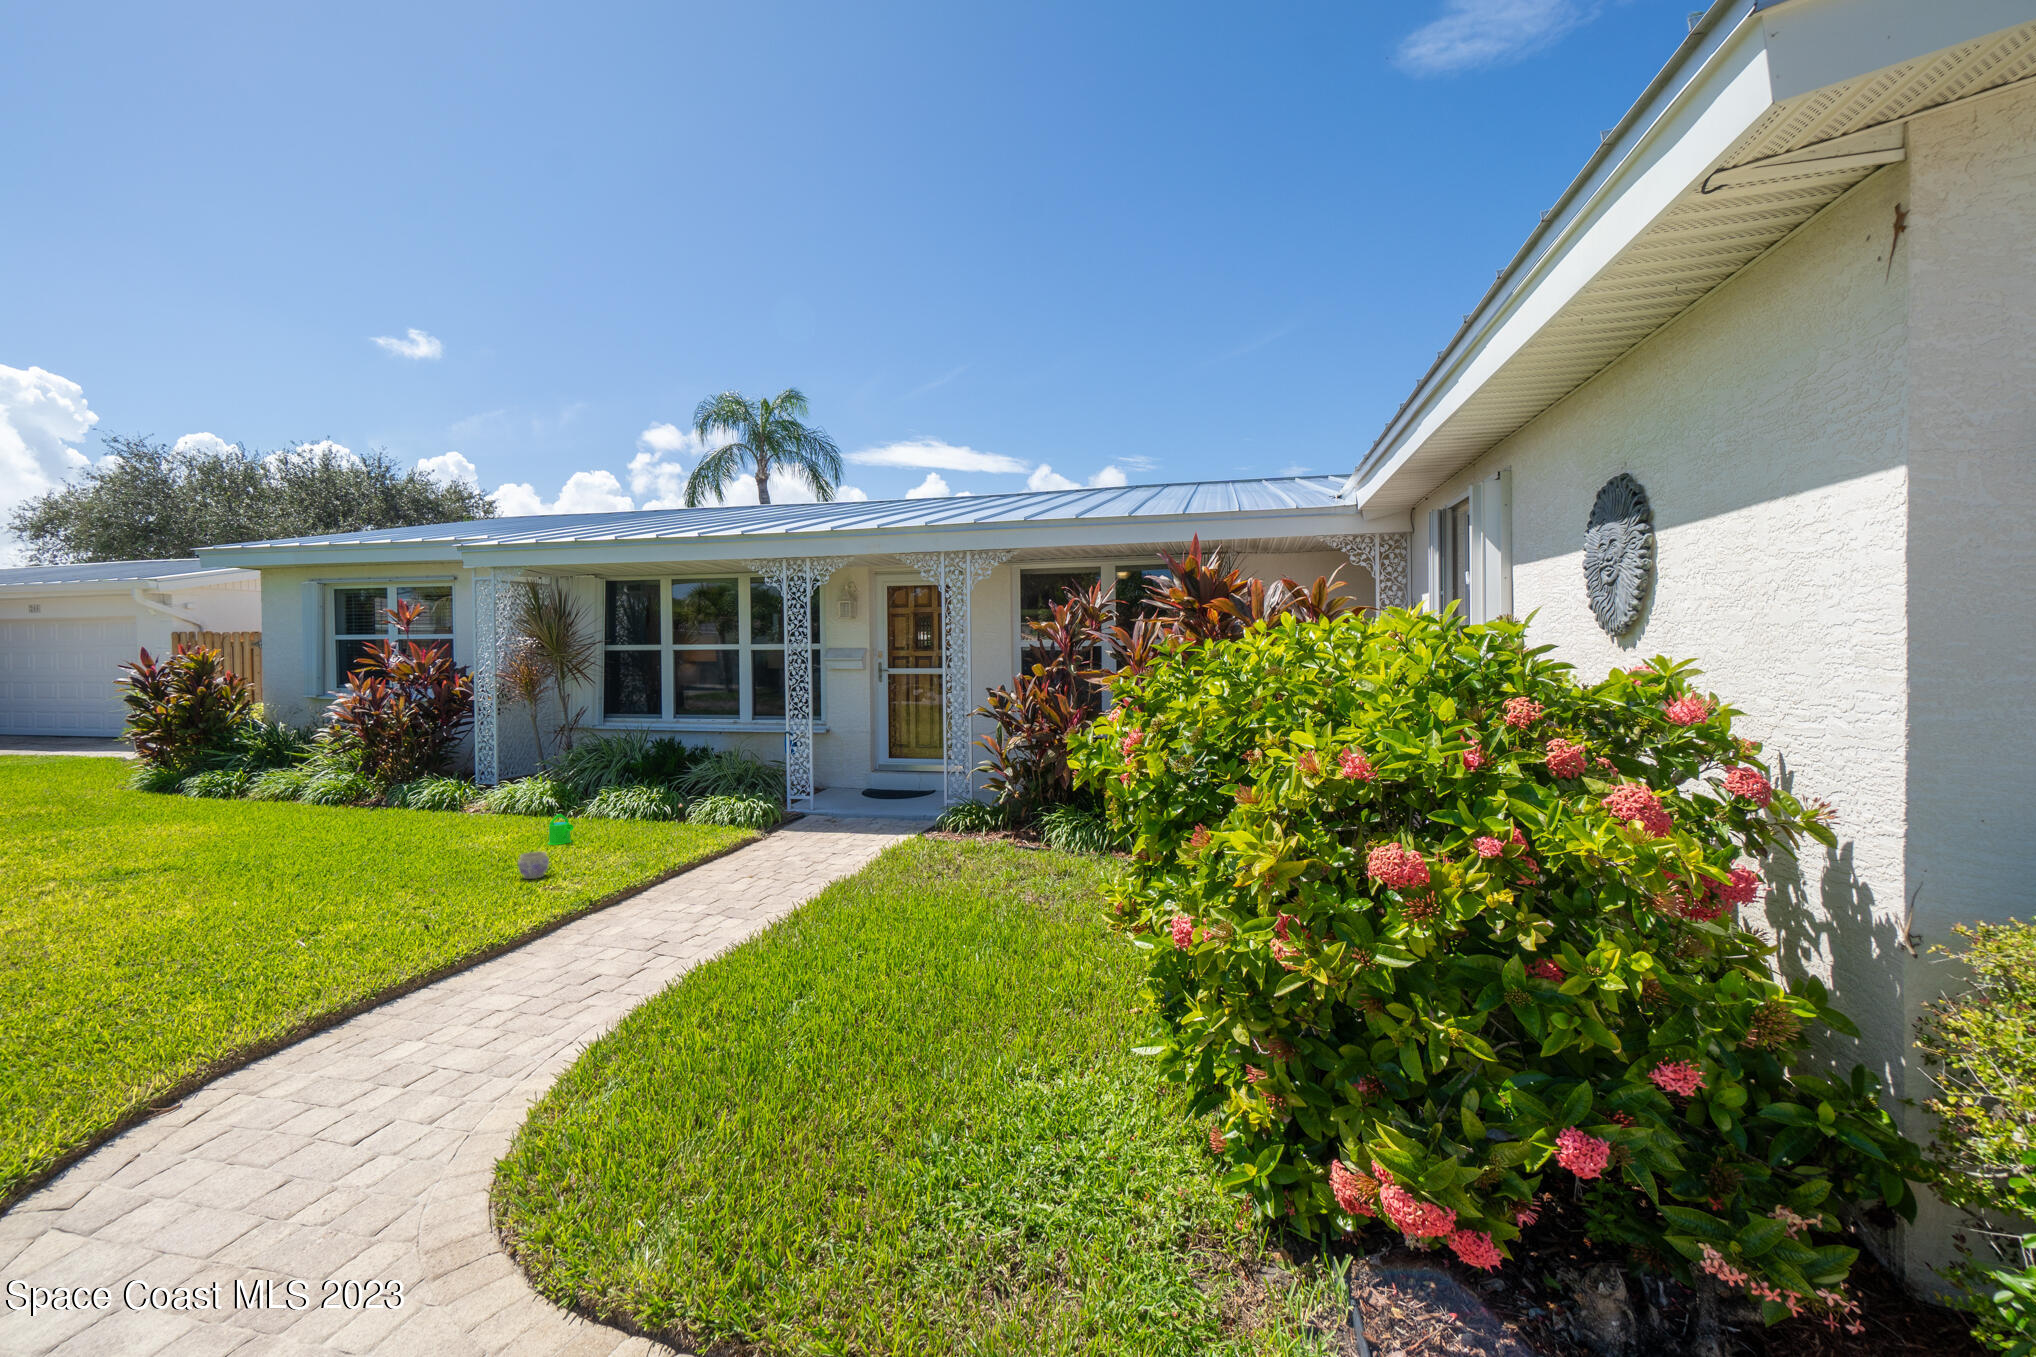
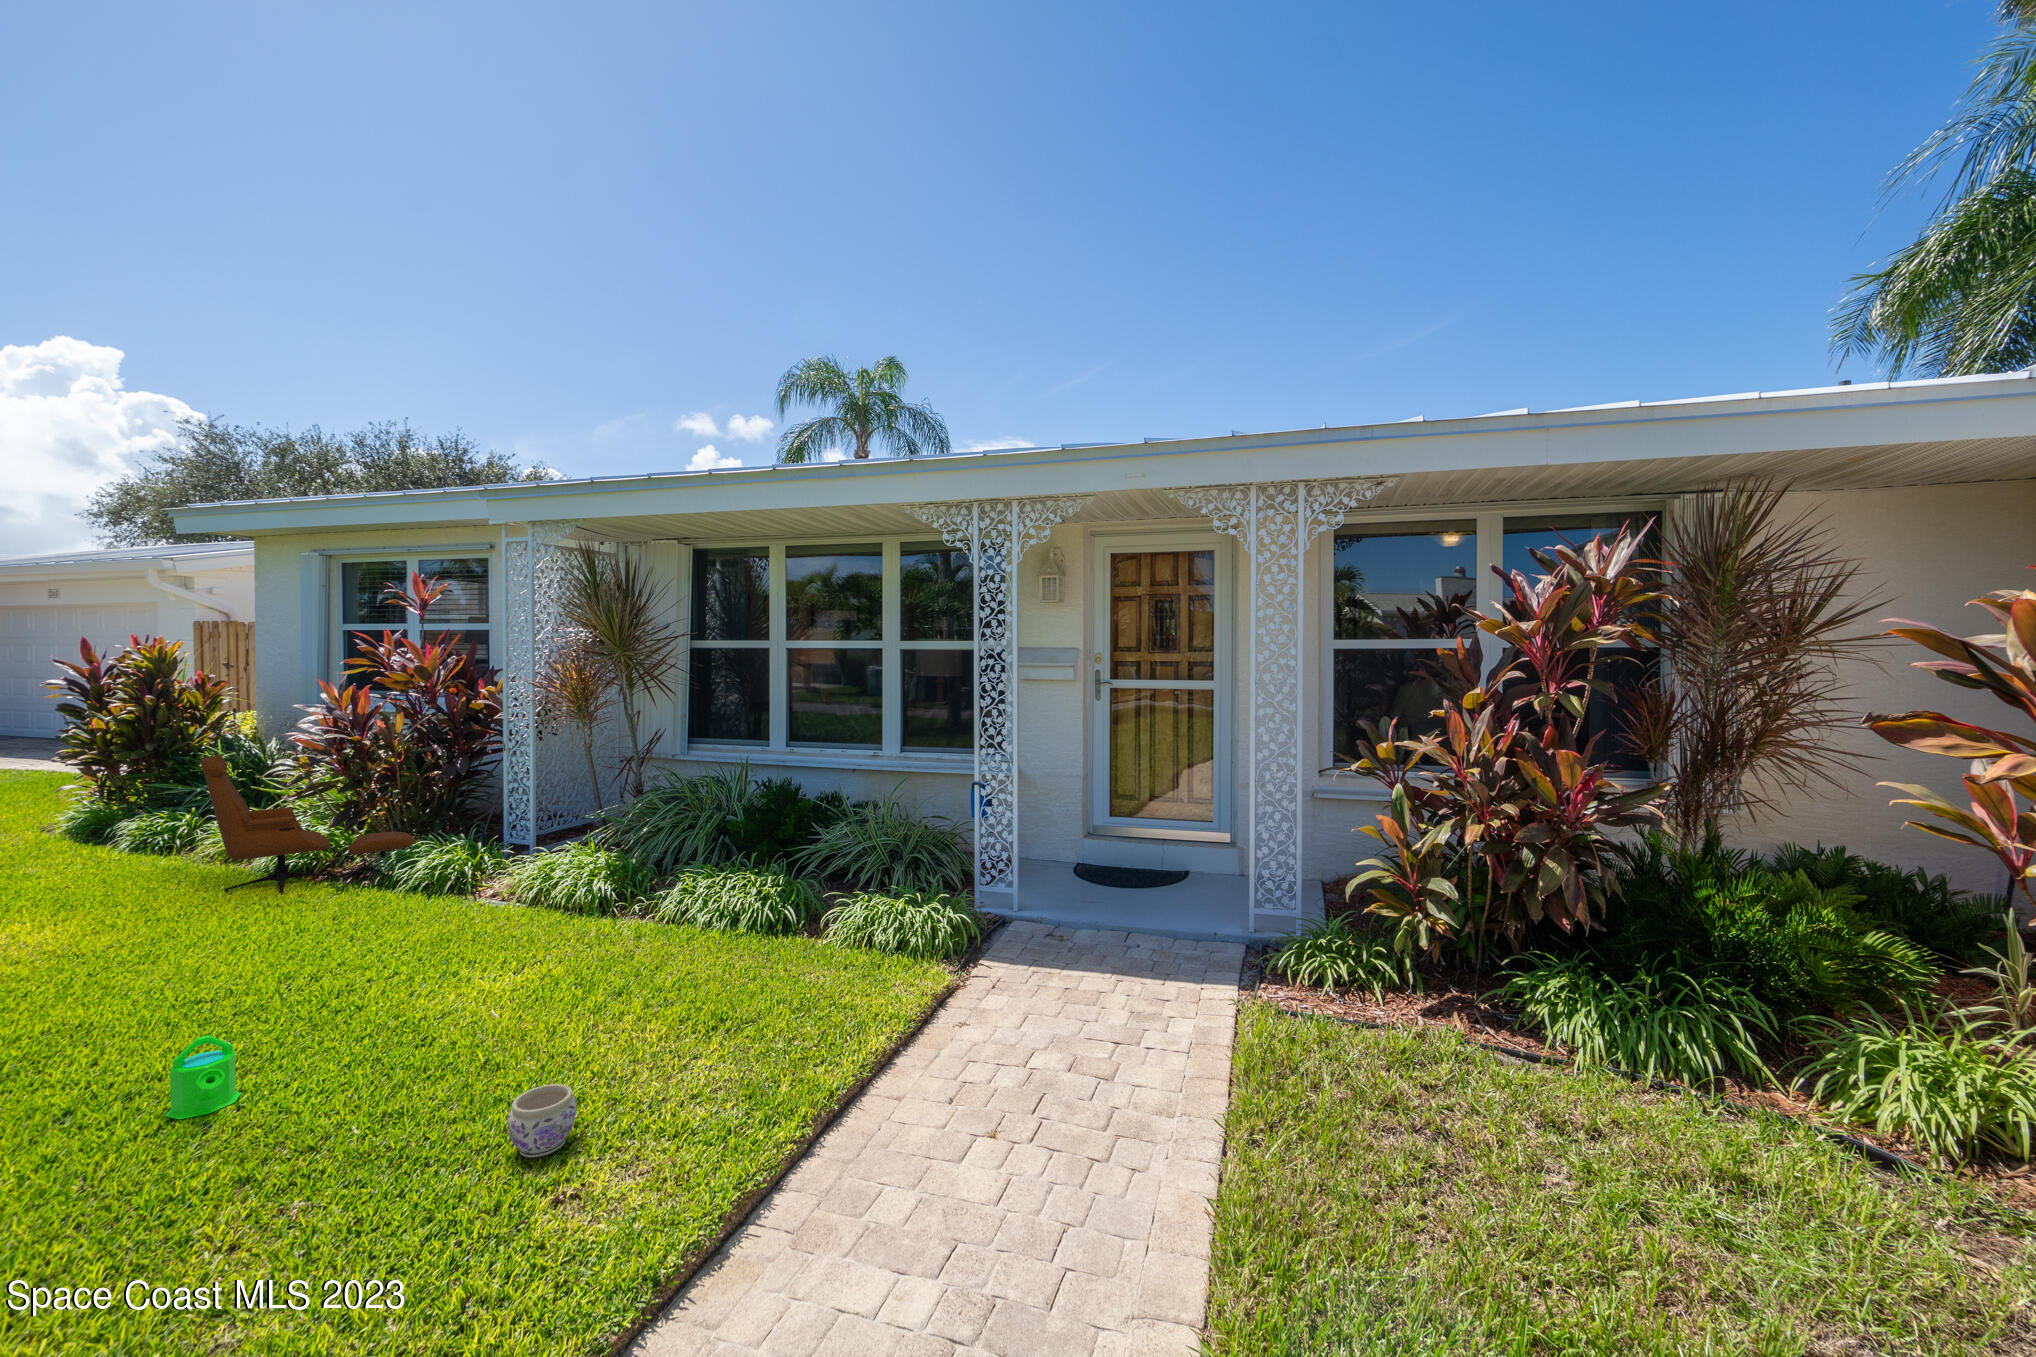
lounge chair: none [278,724,417,812] -> present [201,755,416,893]
watering can: present [548,814,574,845] -> present [165,1035,241,1120]

